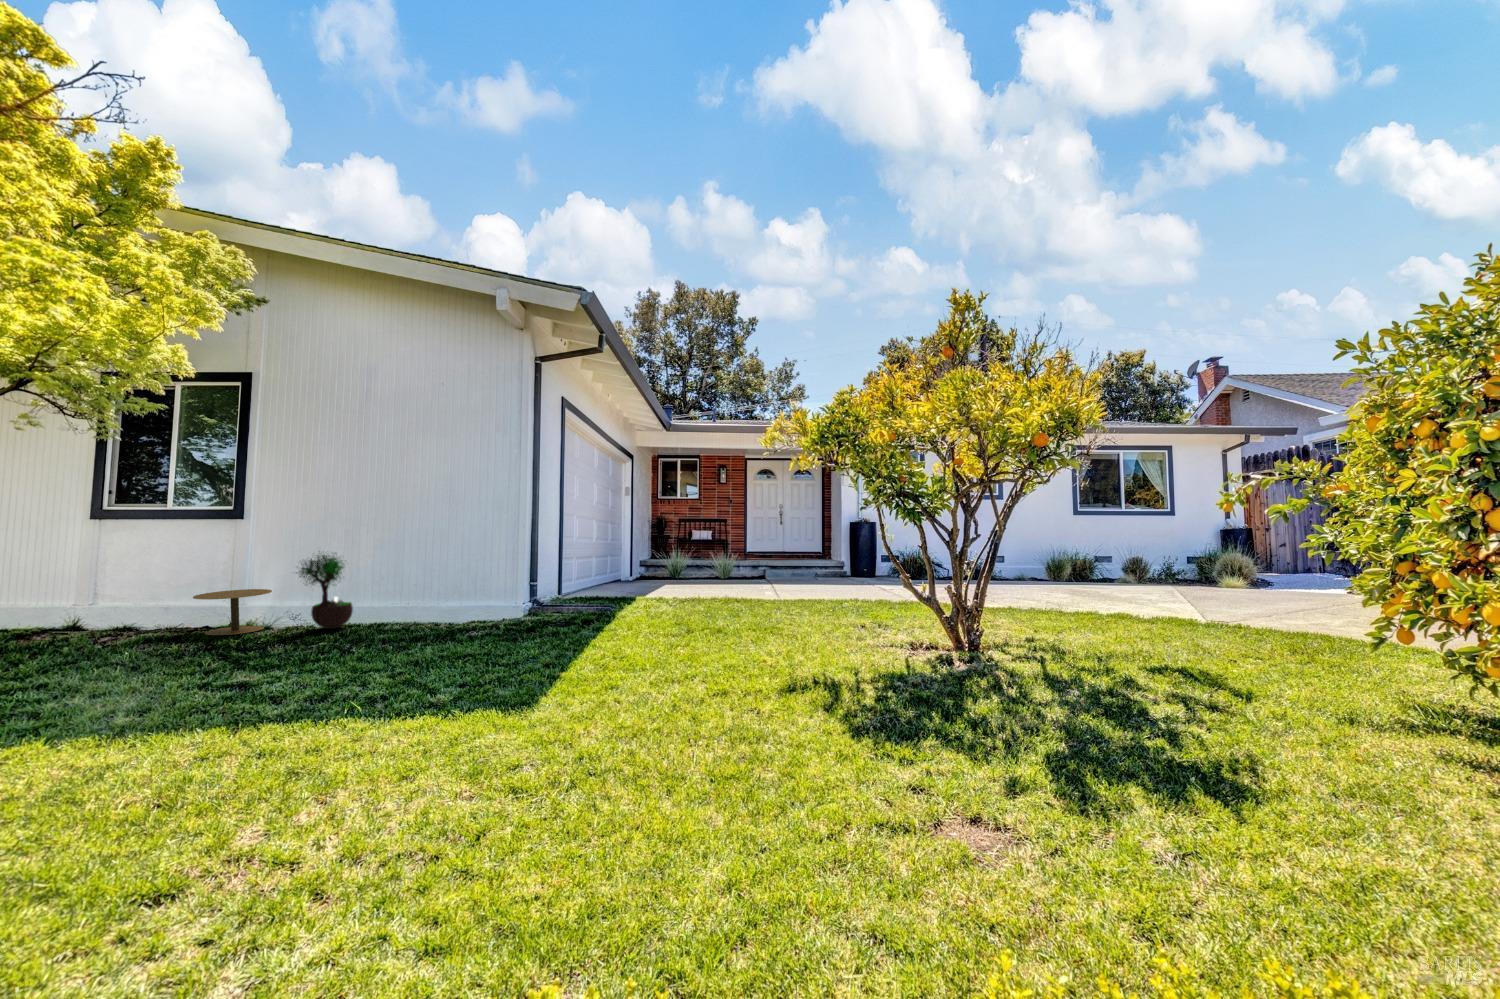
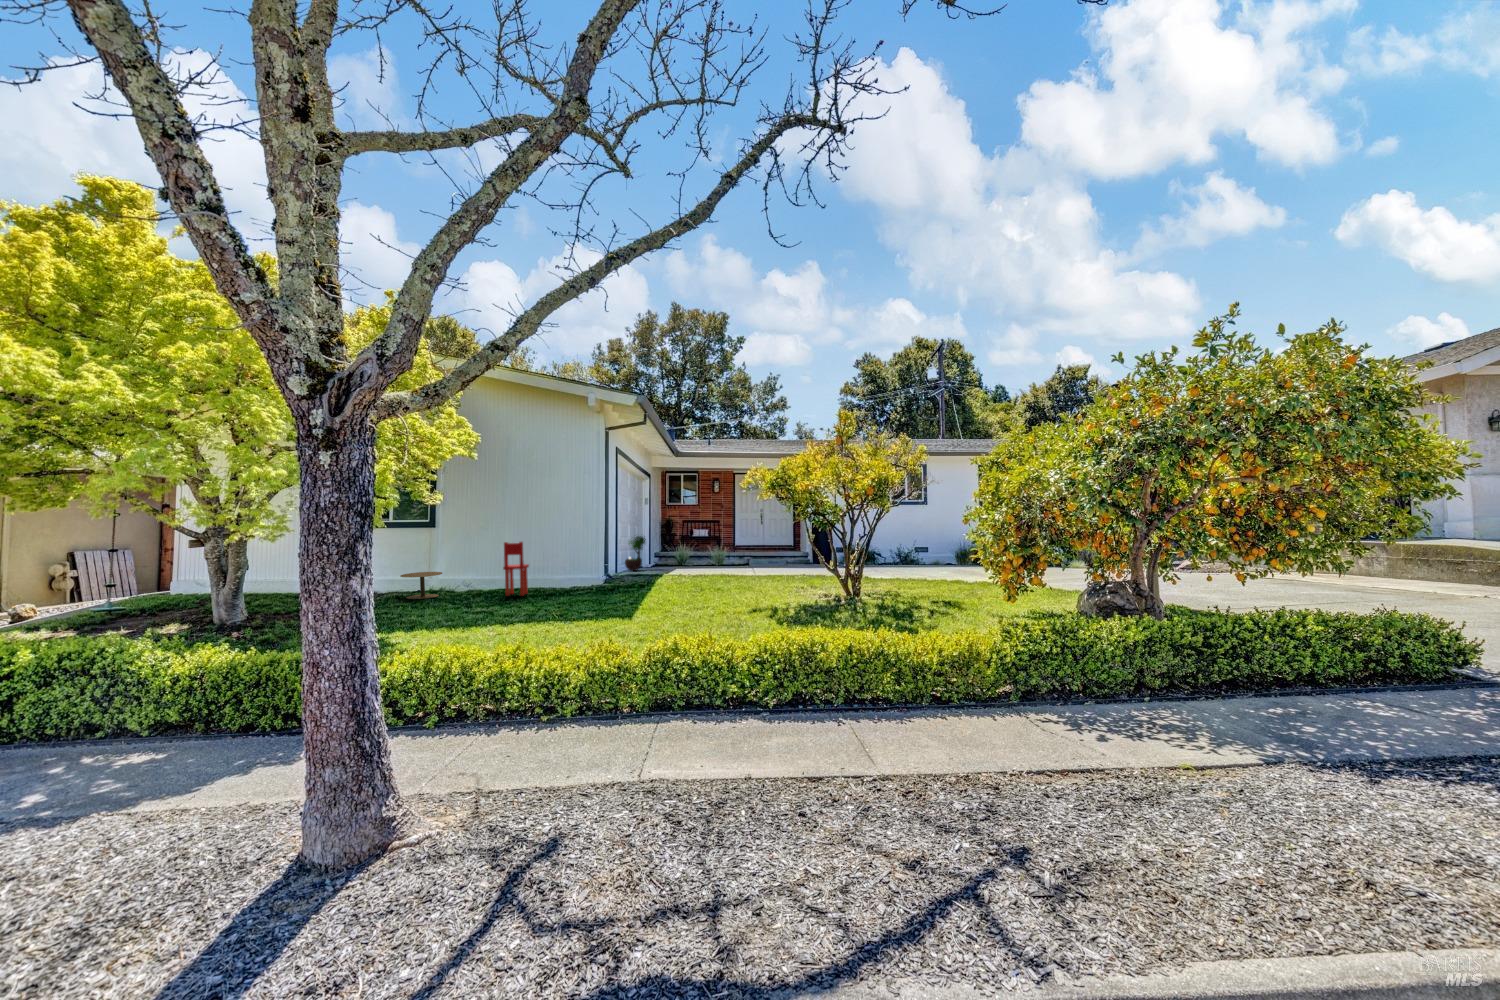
chair: none [368,541,416,631] -> present [503,542,529,596]
potted tree: present [296,551,353,629] -> present [625,536,646,571]

